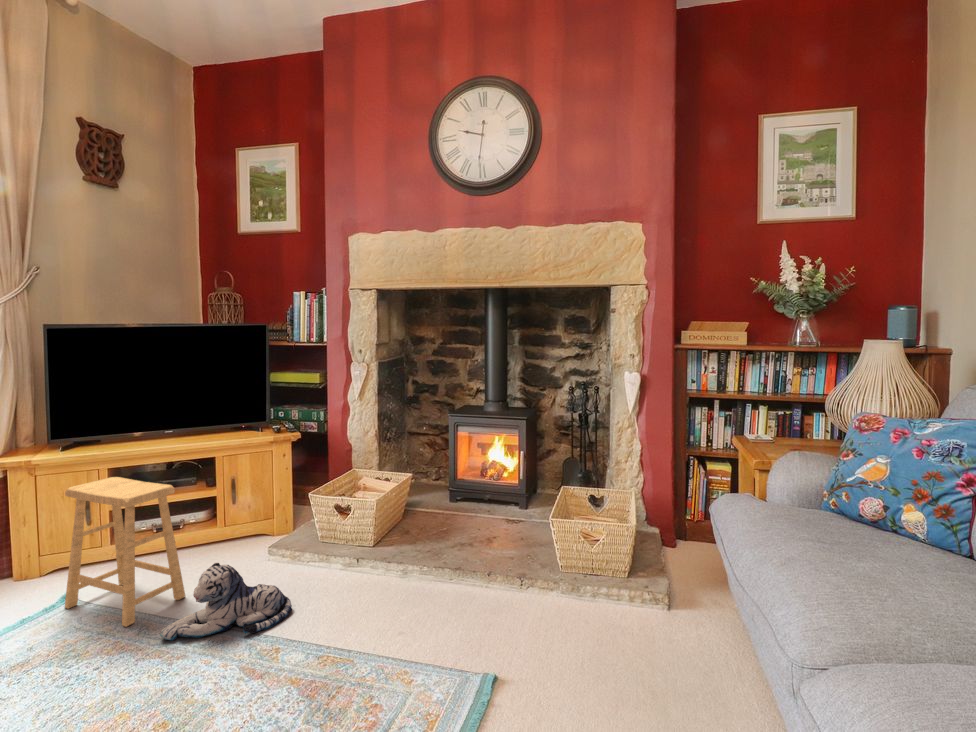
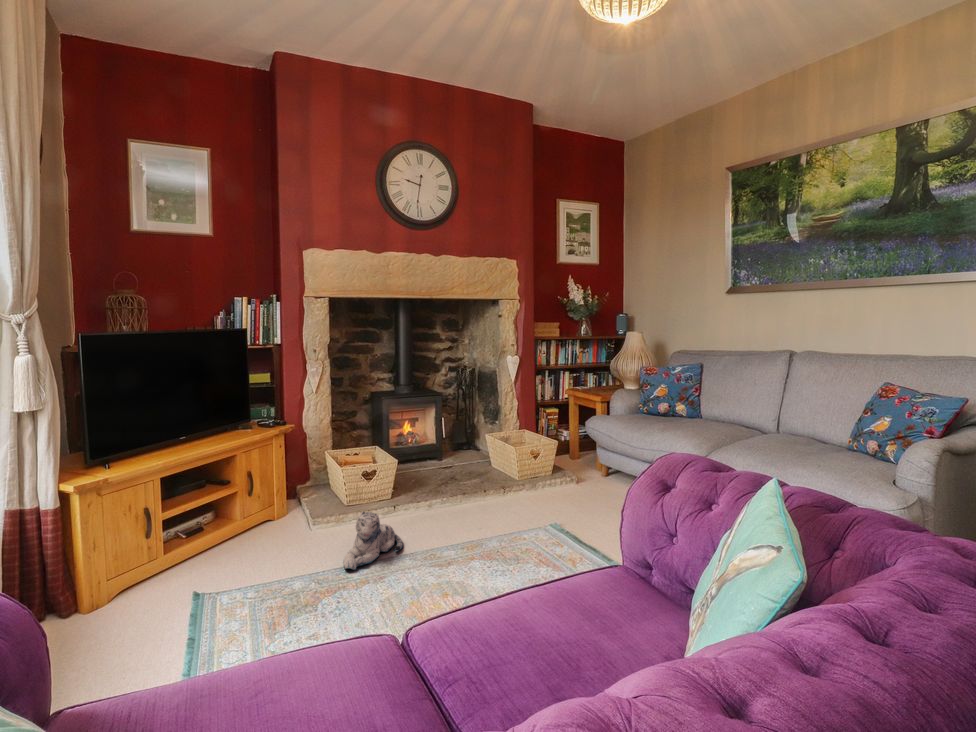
footstool: present [65,477,185,627] -> none [210,467,304,591]

